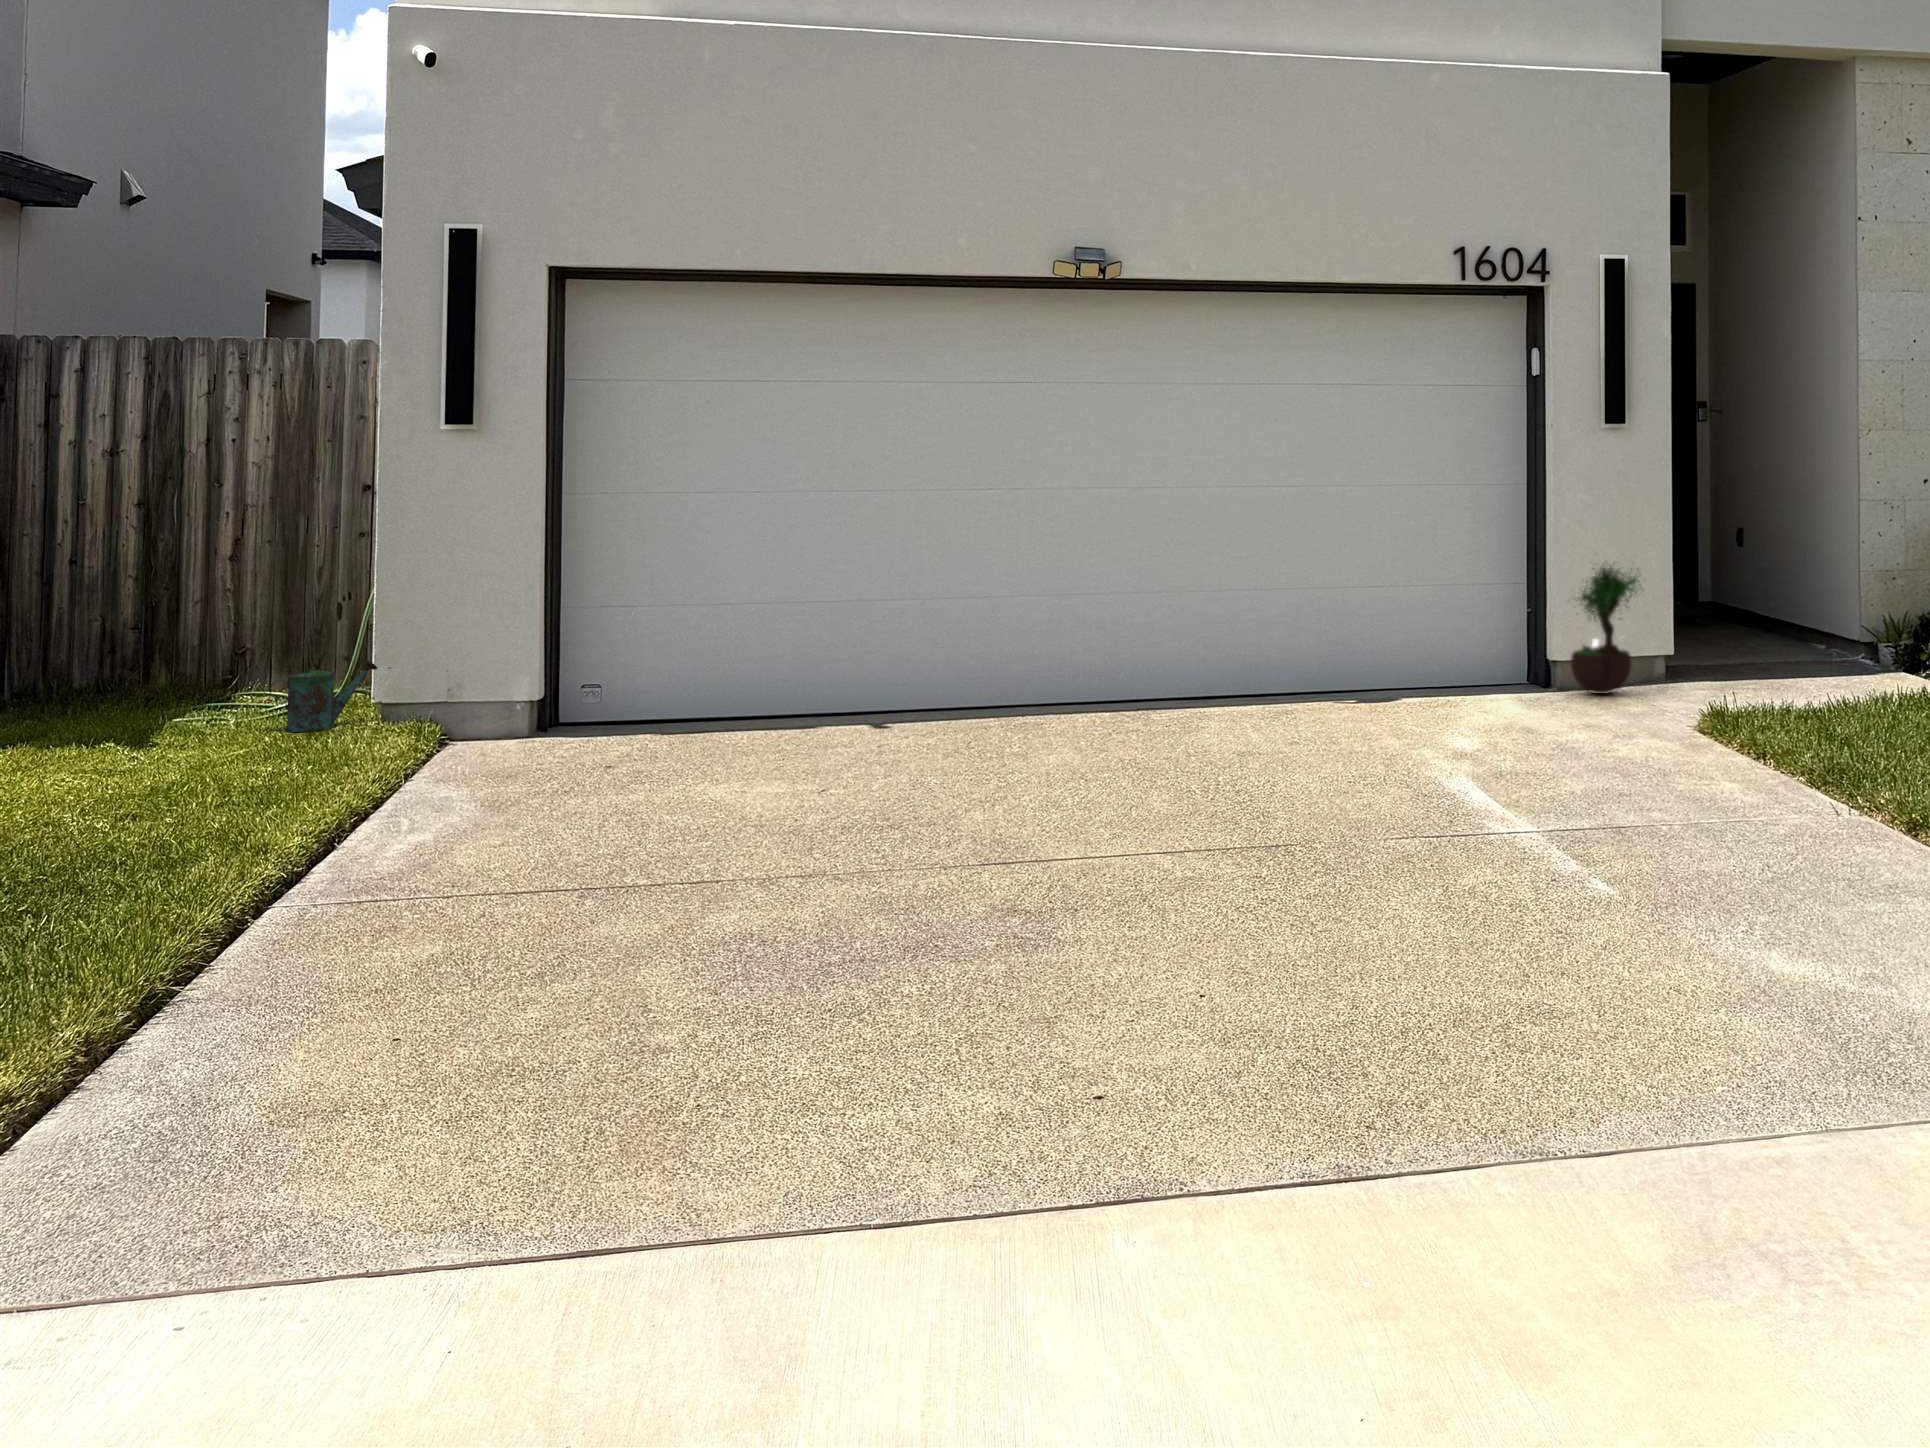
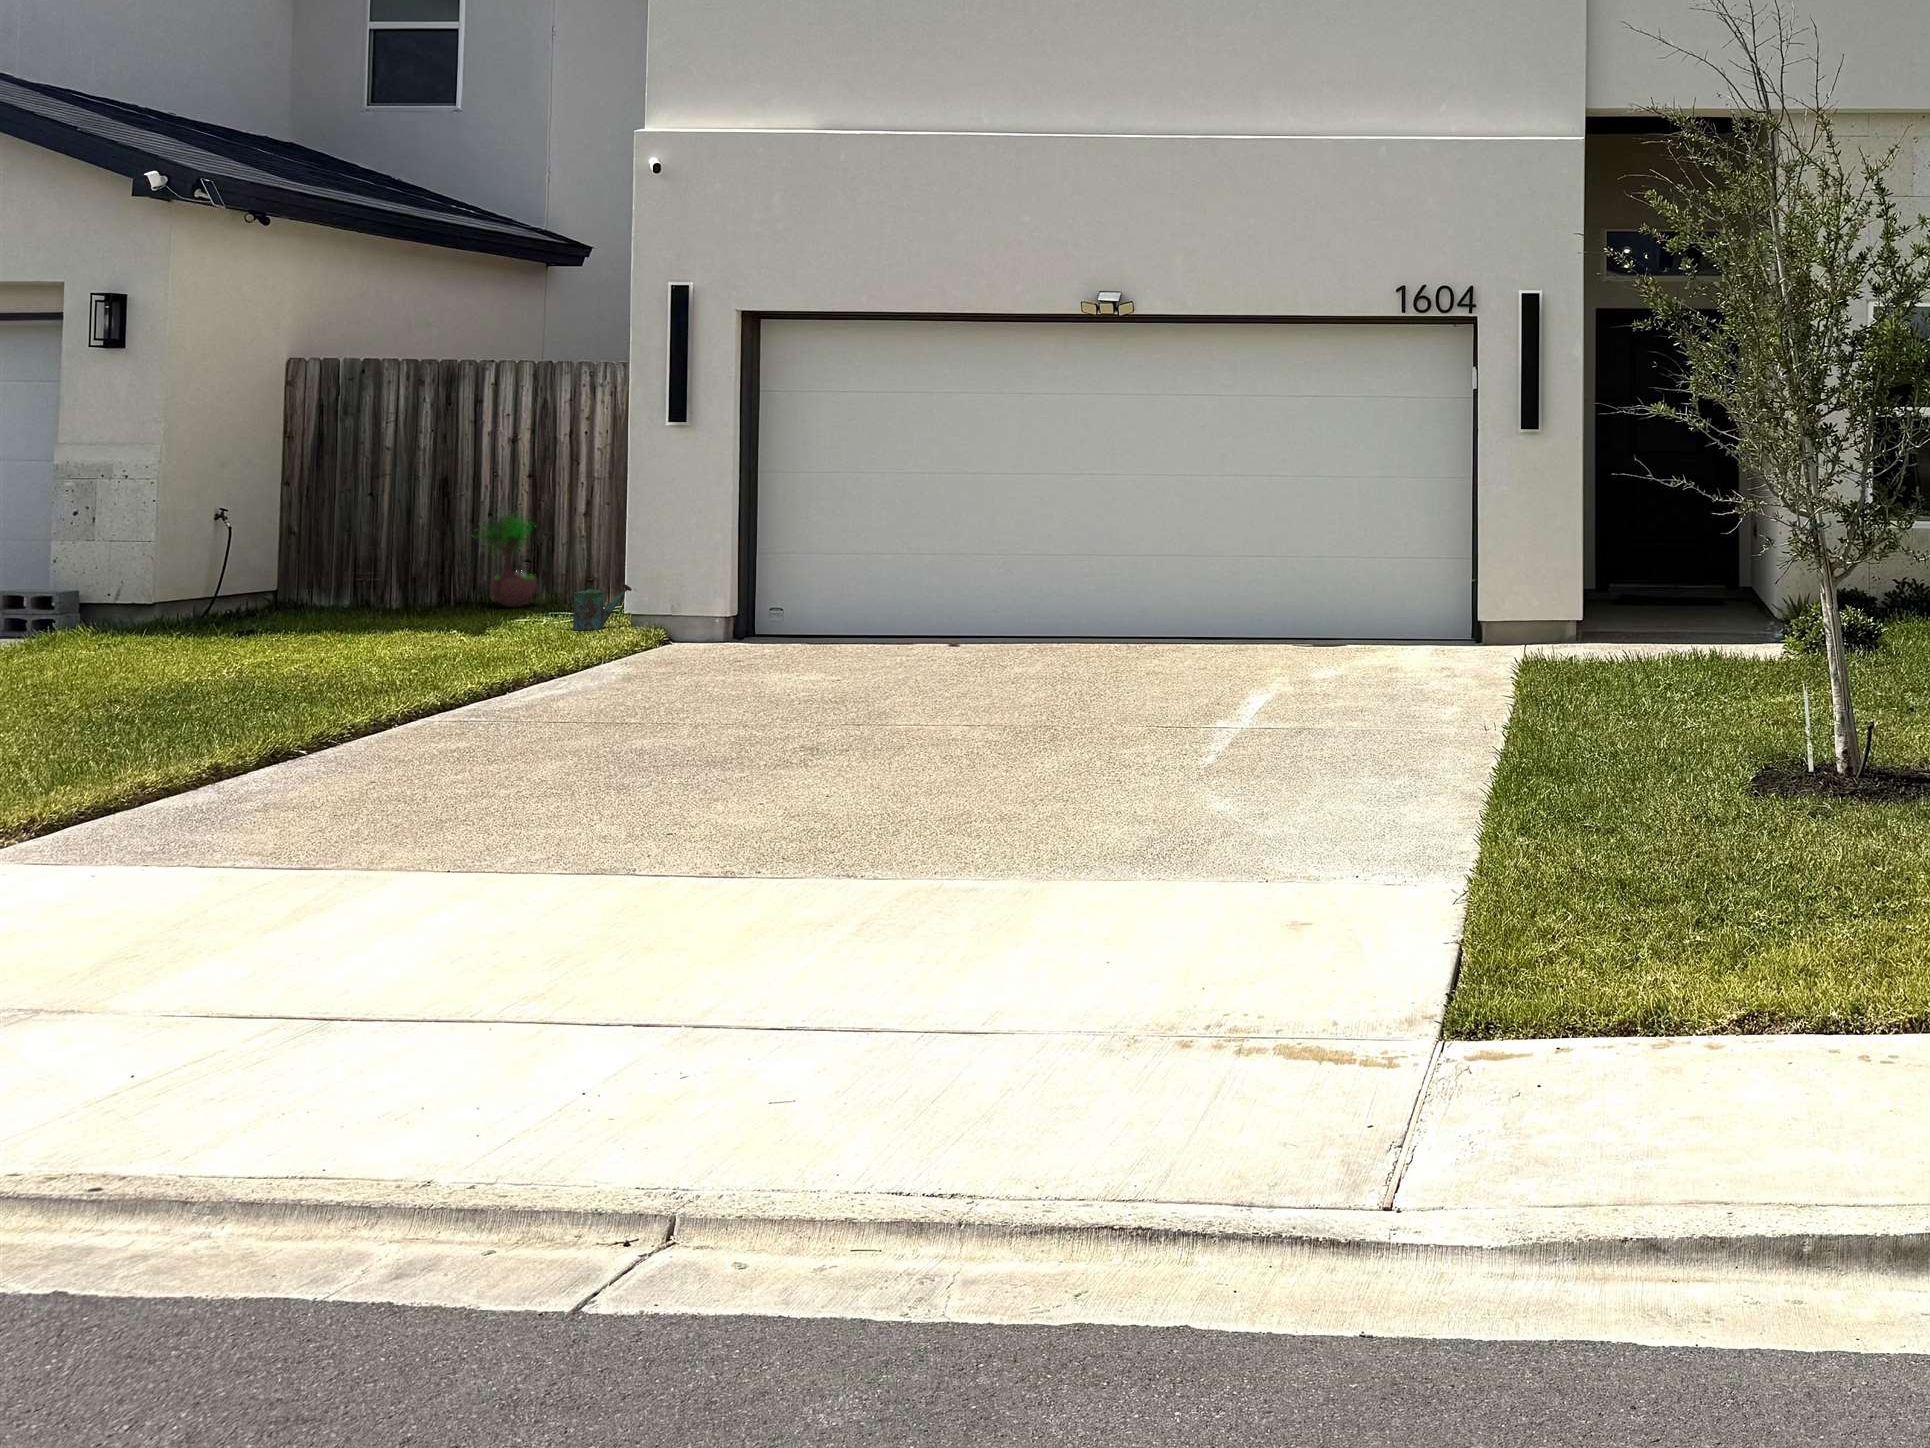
potted tree: present [1571,561,1645,694] -> present [478,512,538,607]

